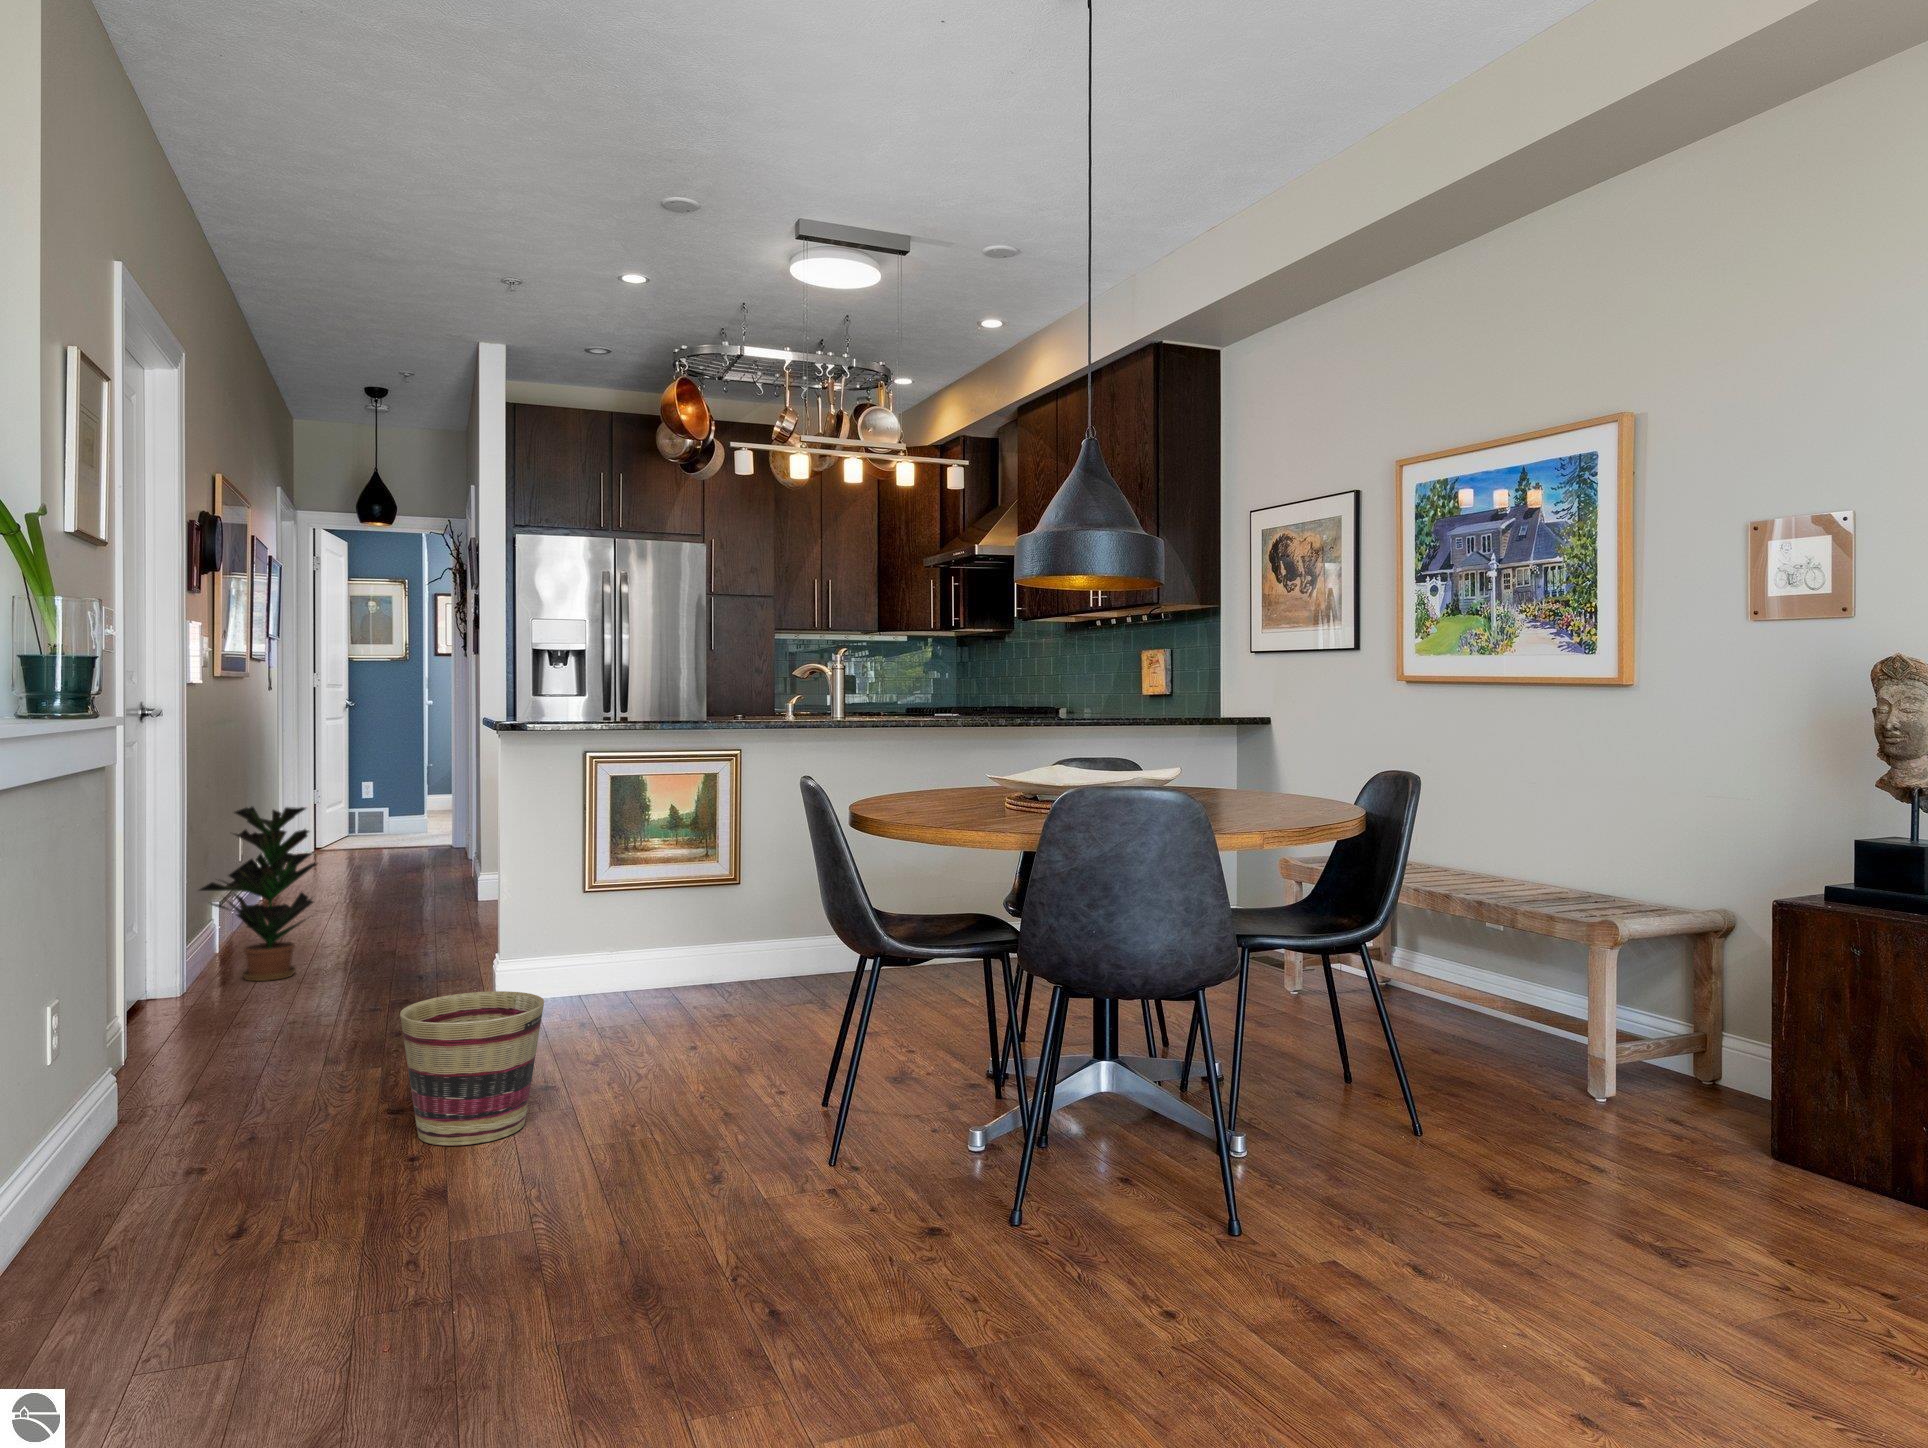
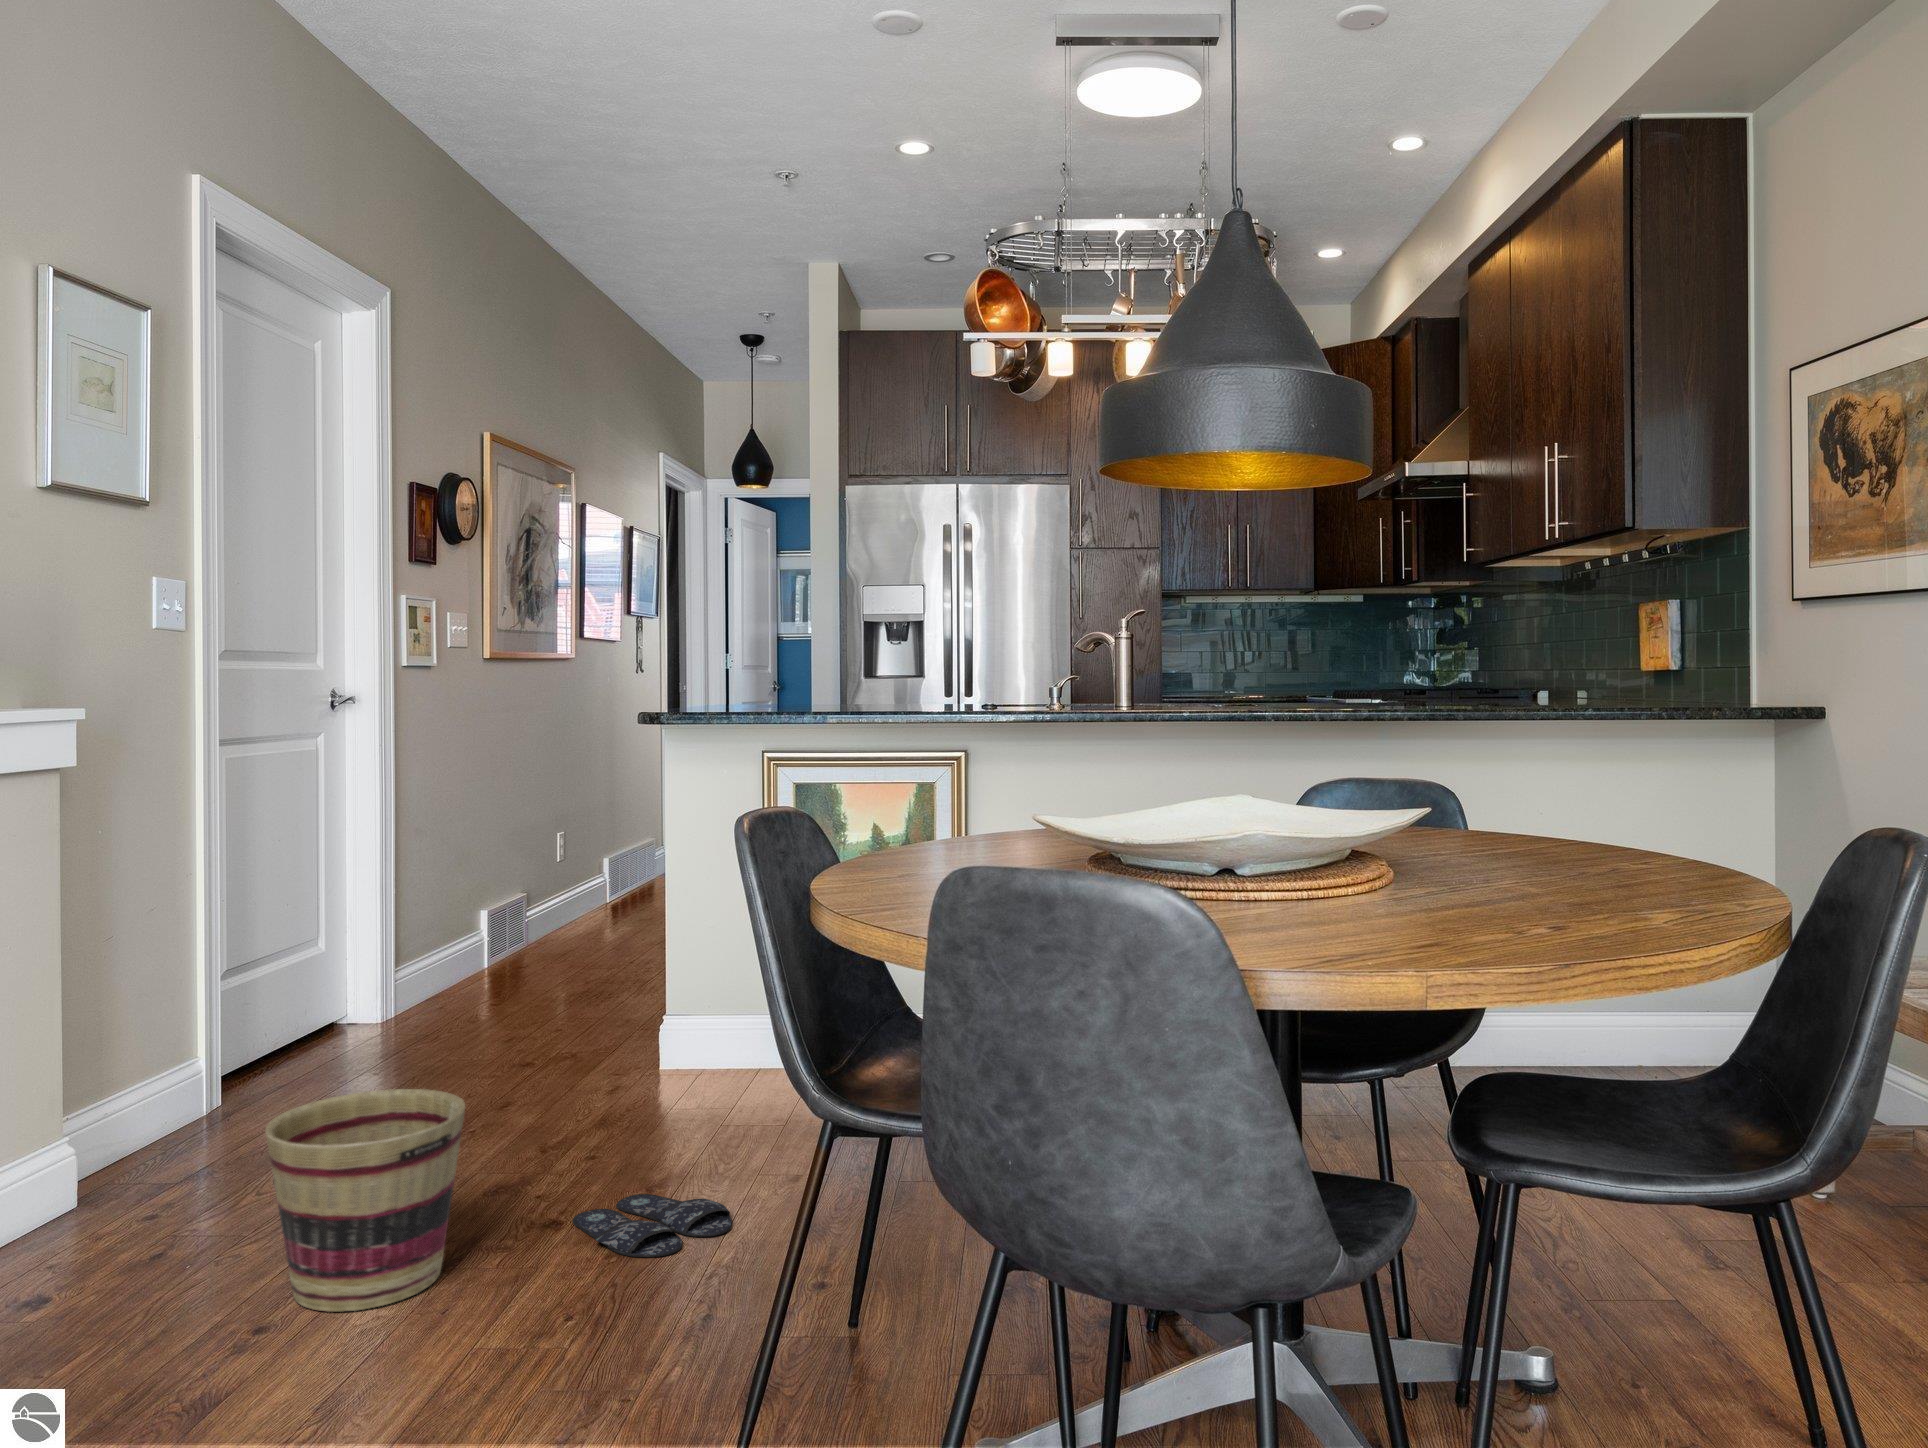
potted plant: present [200,806,317,981] -> none [424,808,554,1006]
slippers: none [573,1060,697,1094] -> present [573,1194,732,1257]

